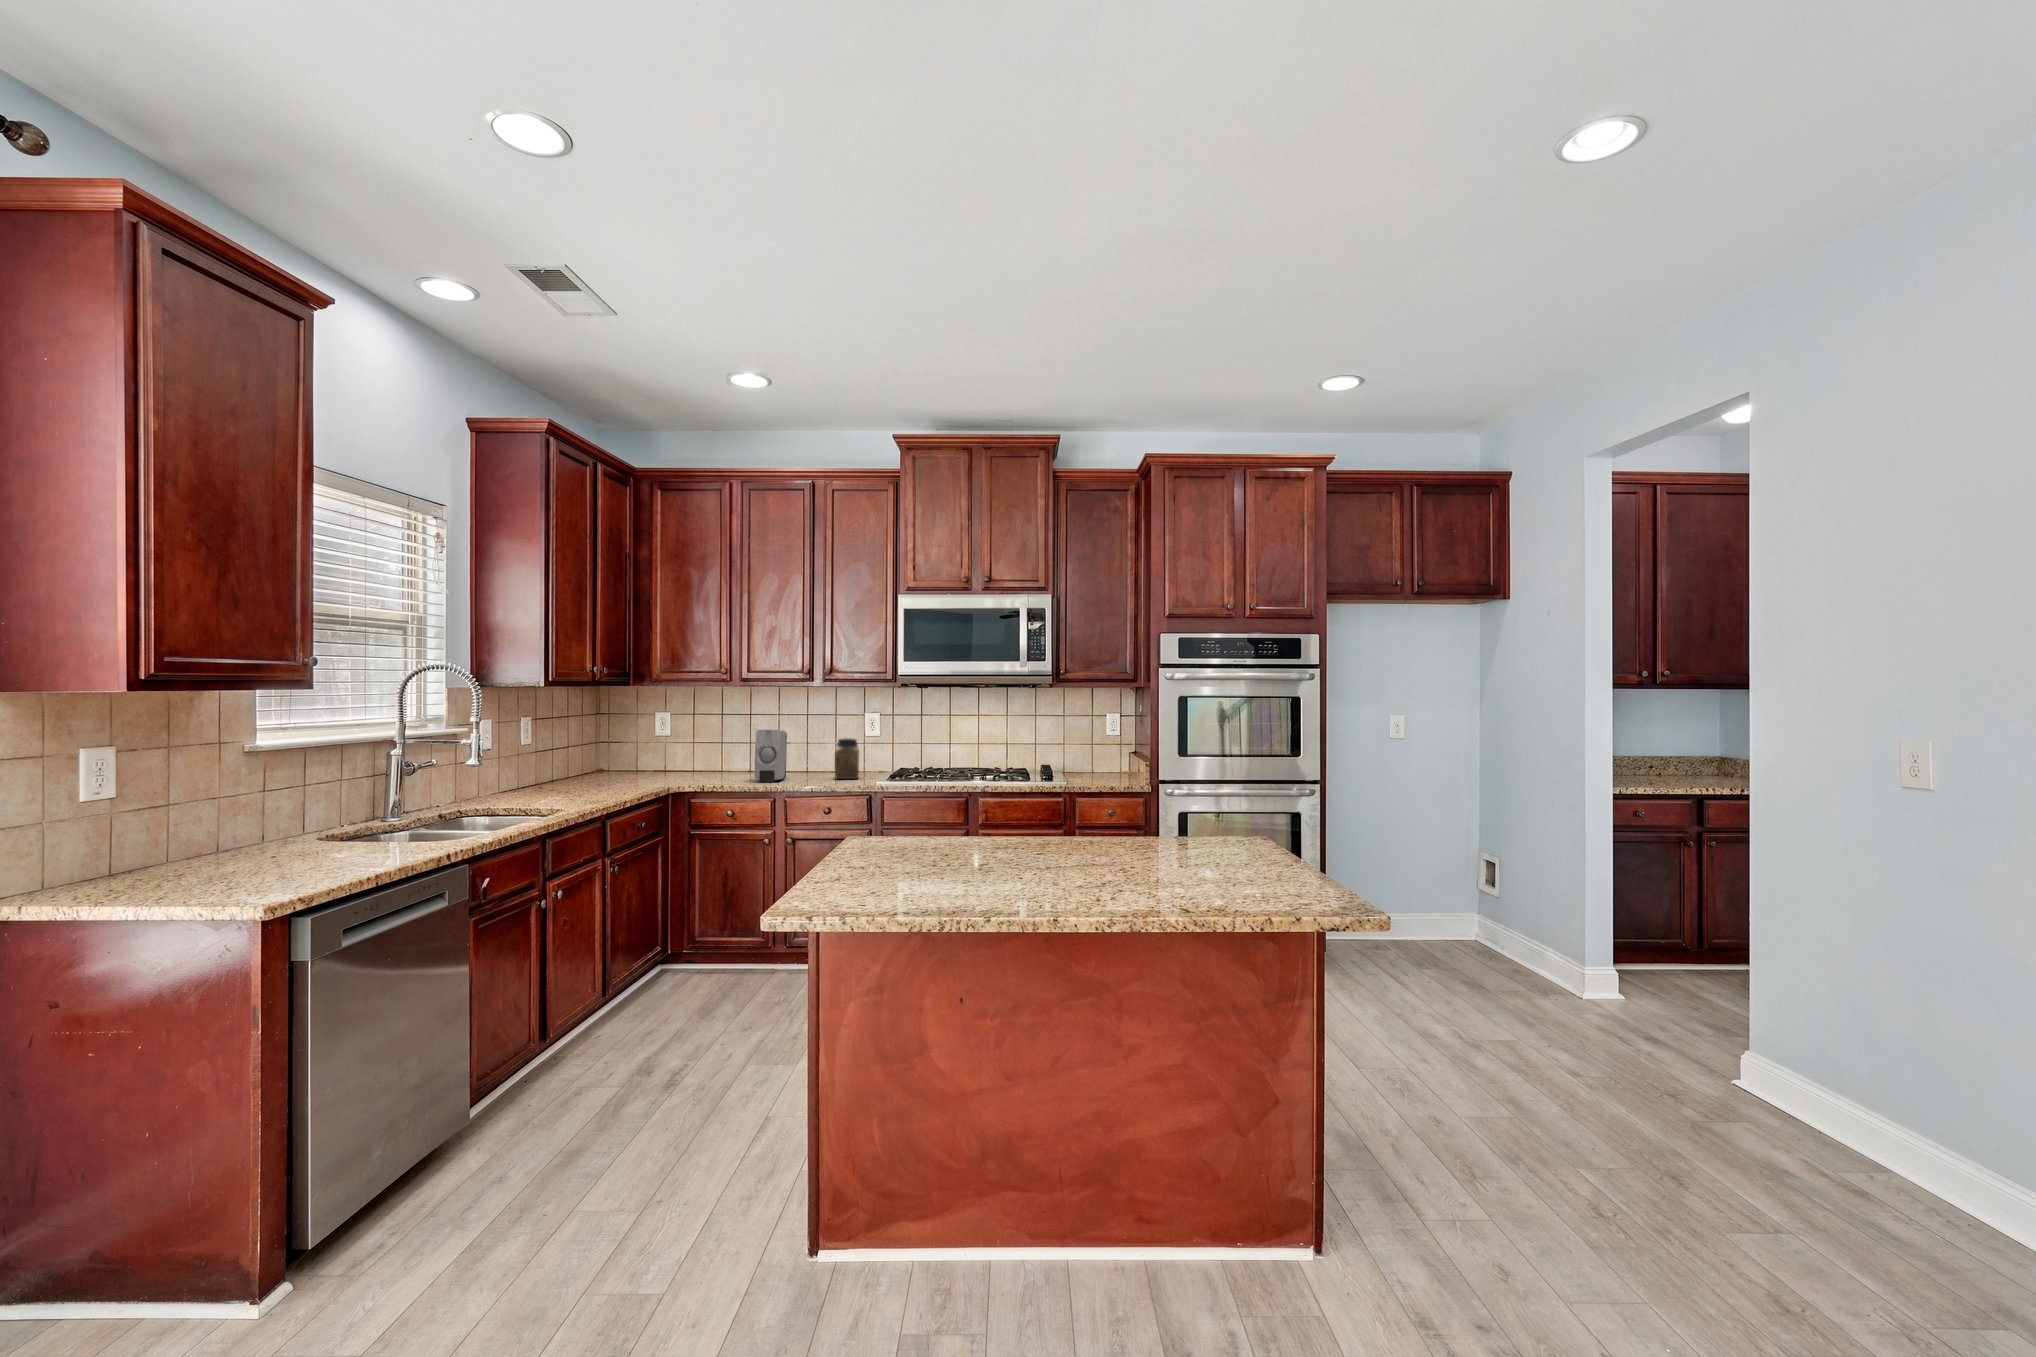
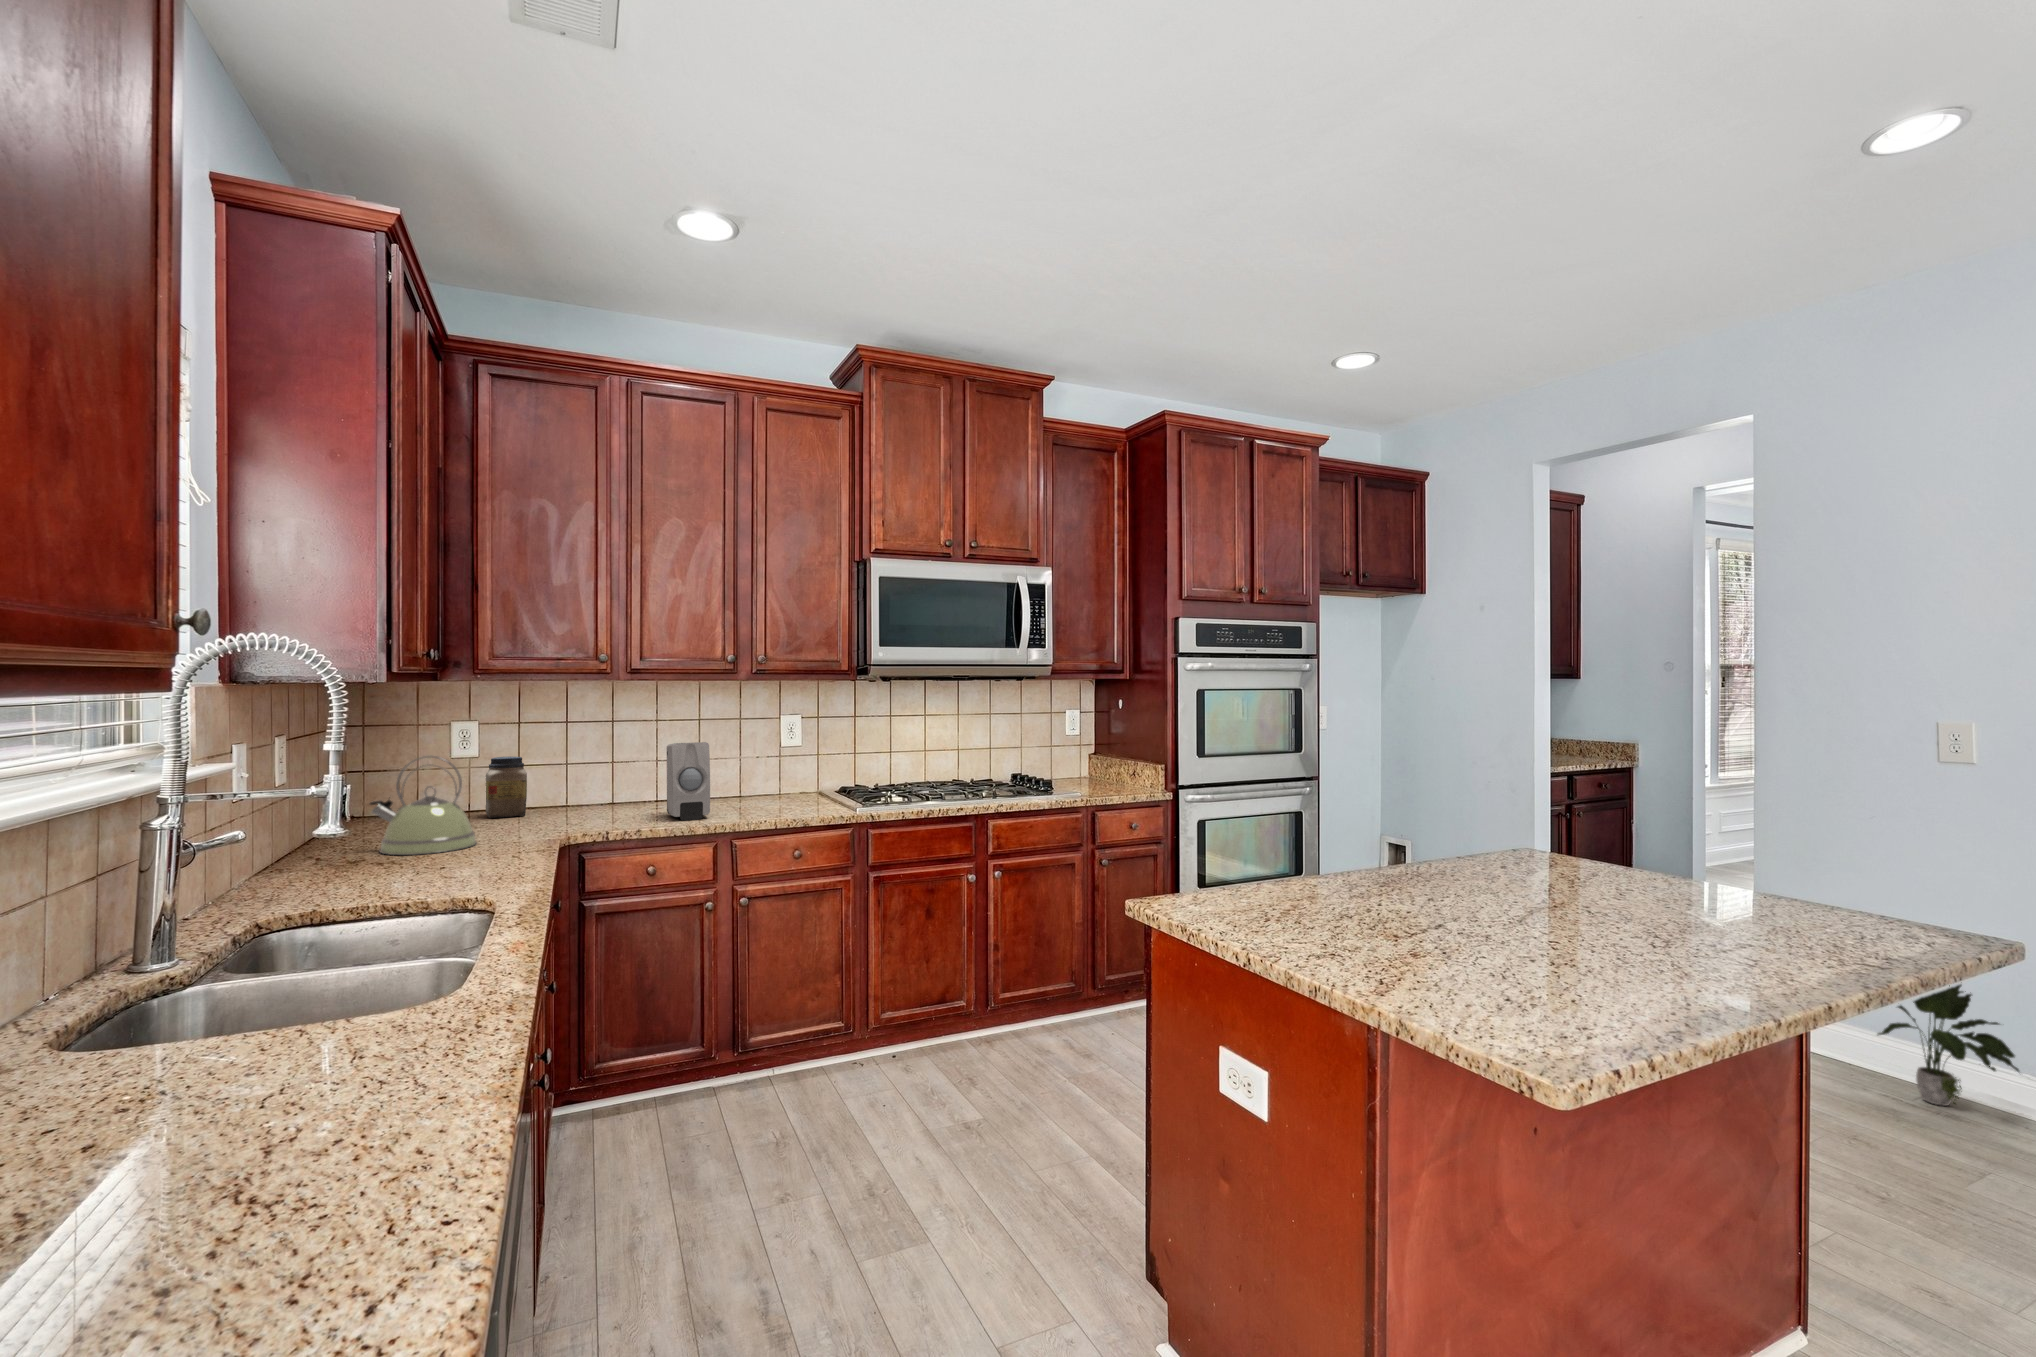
kettle: none [575,732,630,790] -> present [370,755,477,855]
jar: present [834,738,859,779] -> present [485,756,527,818]
potted plant: none [1769,1015,1949,1188] -> present [1878,984,2019,1106]

